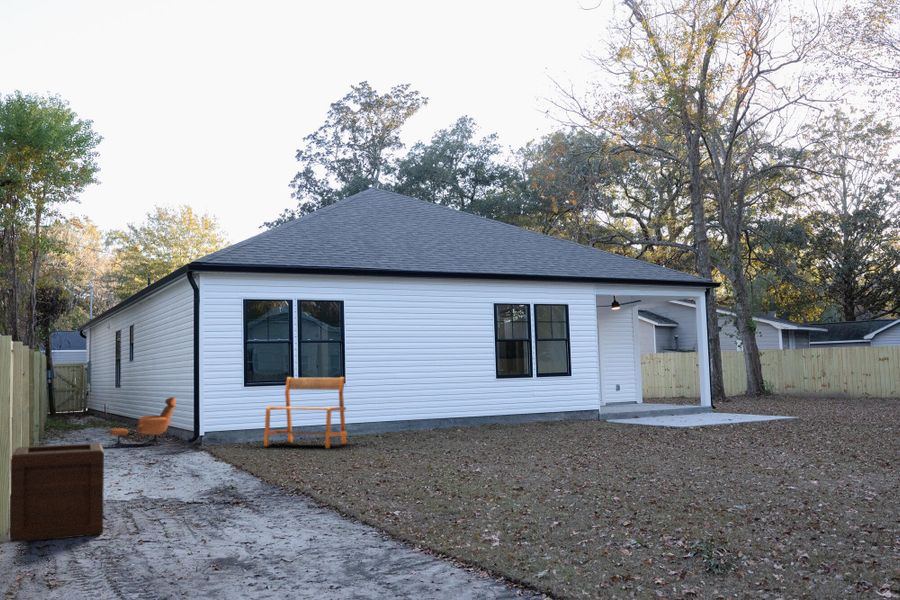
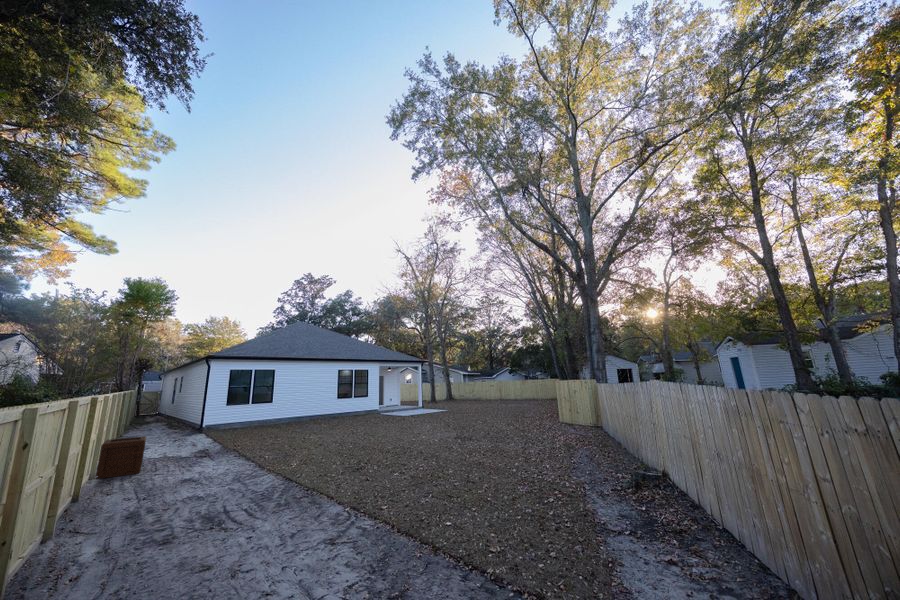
bench: present [264,377,347,448] -> none [233,400,271,430]
lounge chair: present [109,397,176,448] -> none [158,410,196,433]

